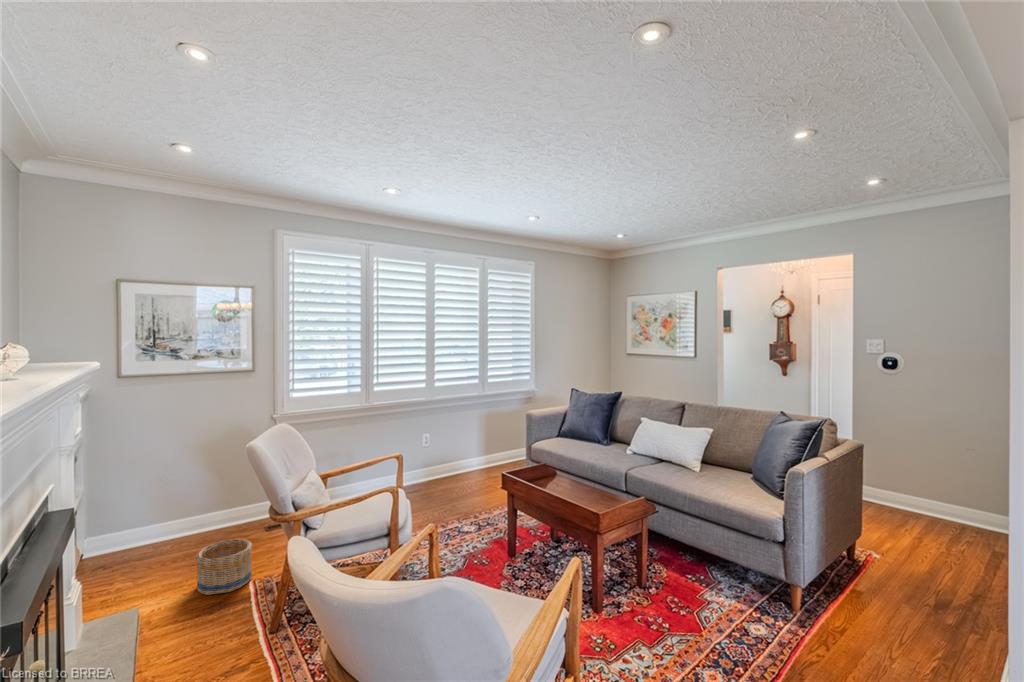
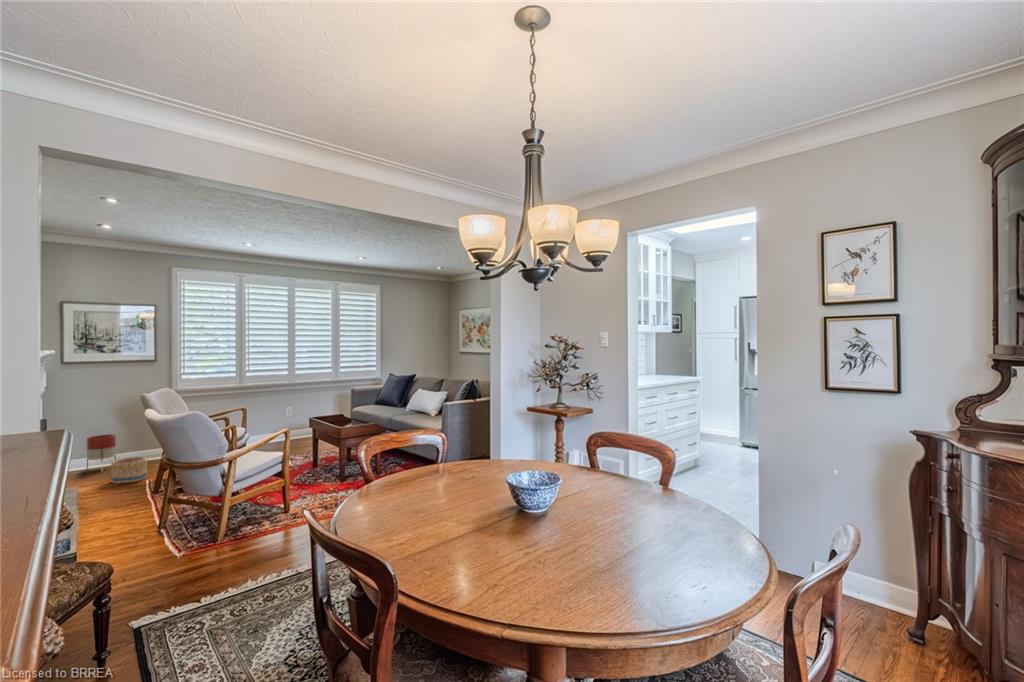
planter: none [157,488,200,552] -> present [87,434,116,470]

